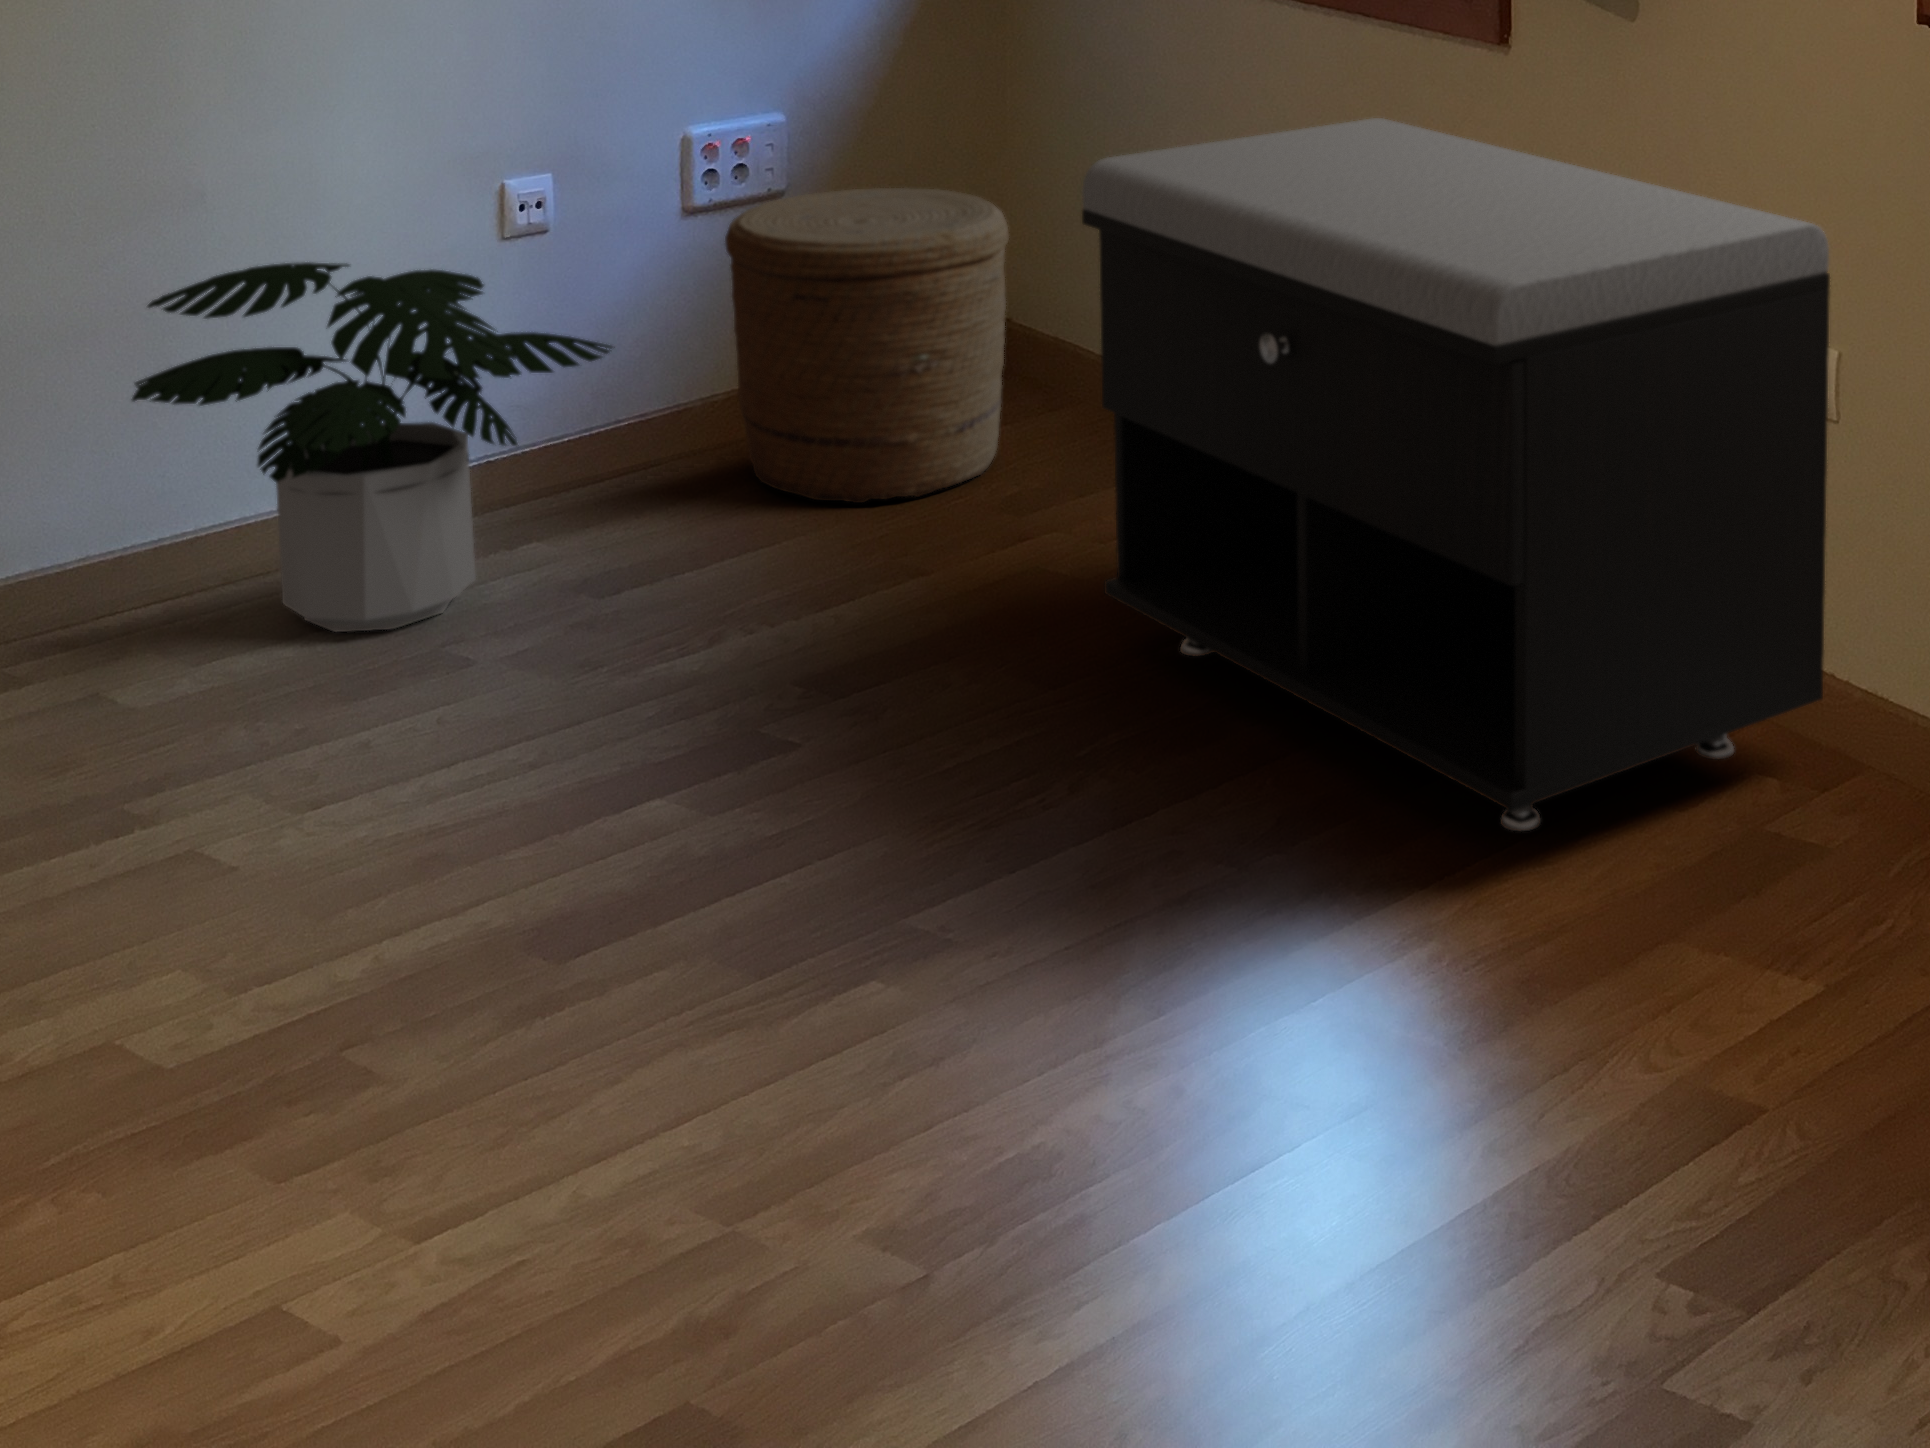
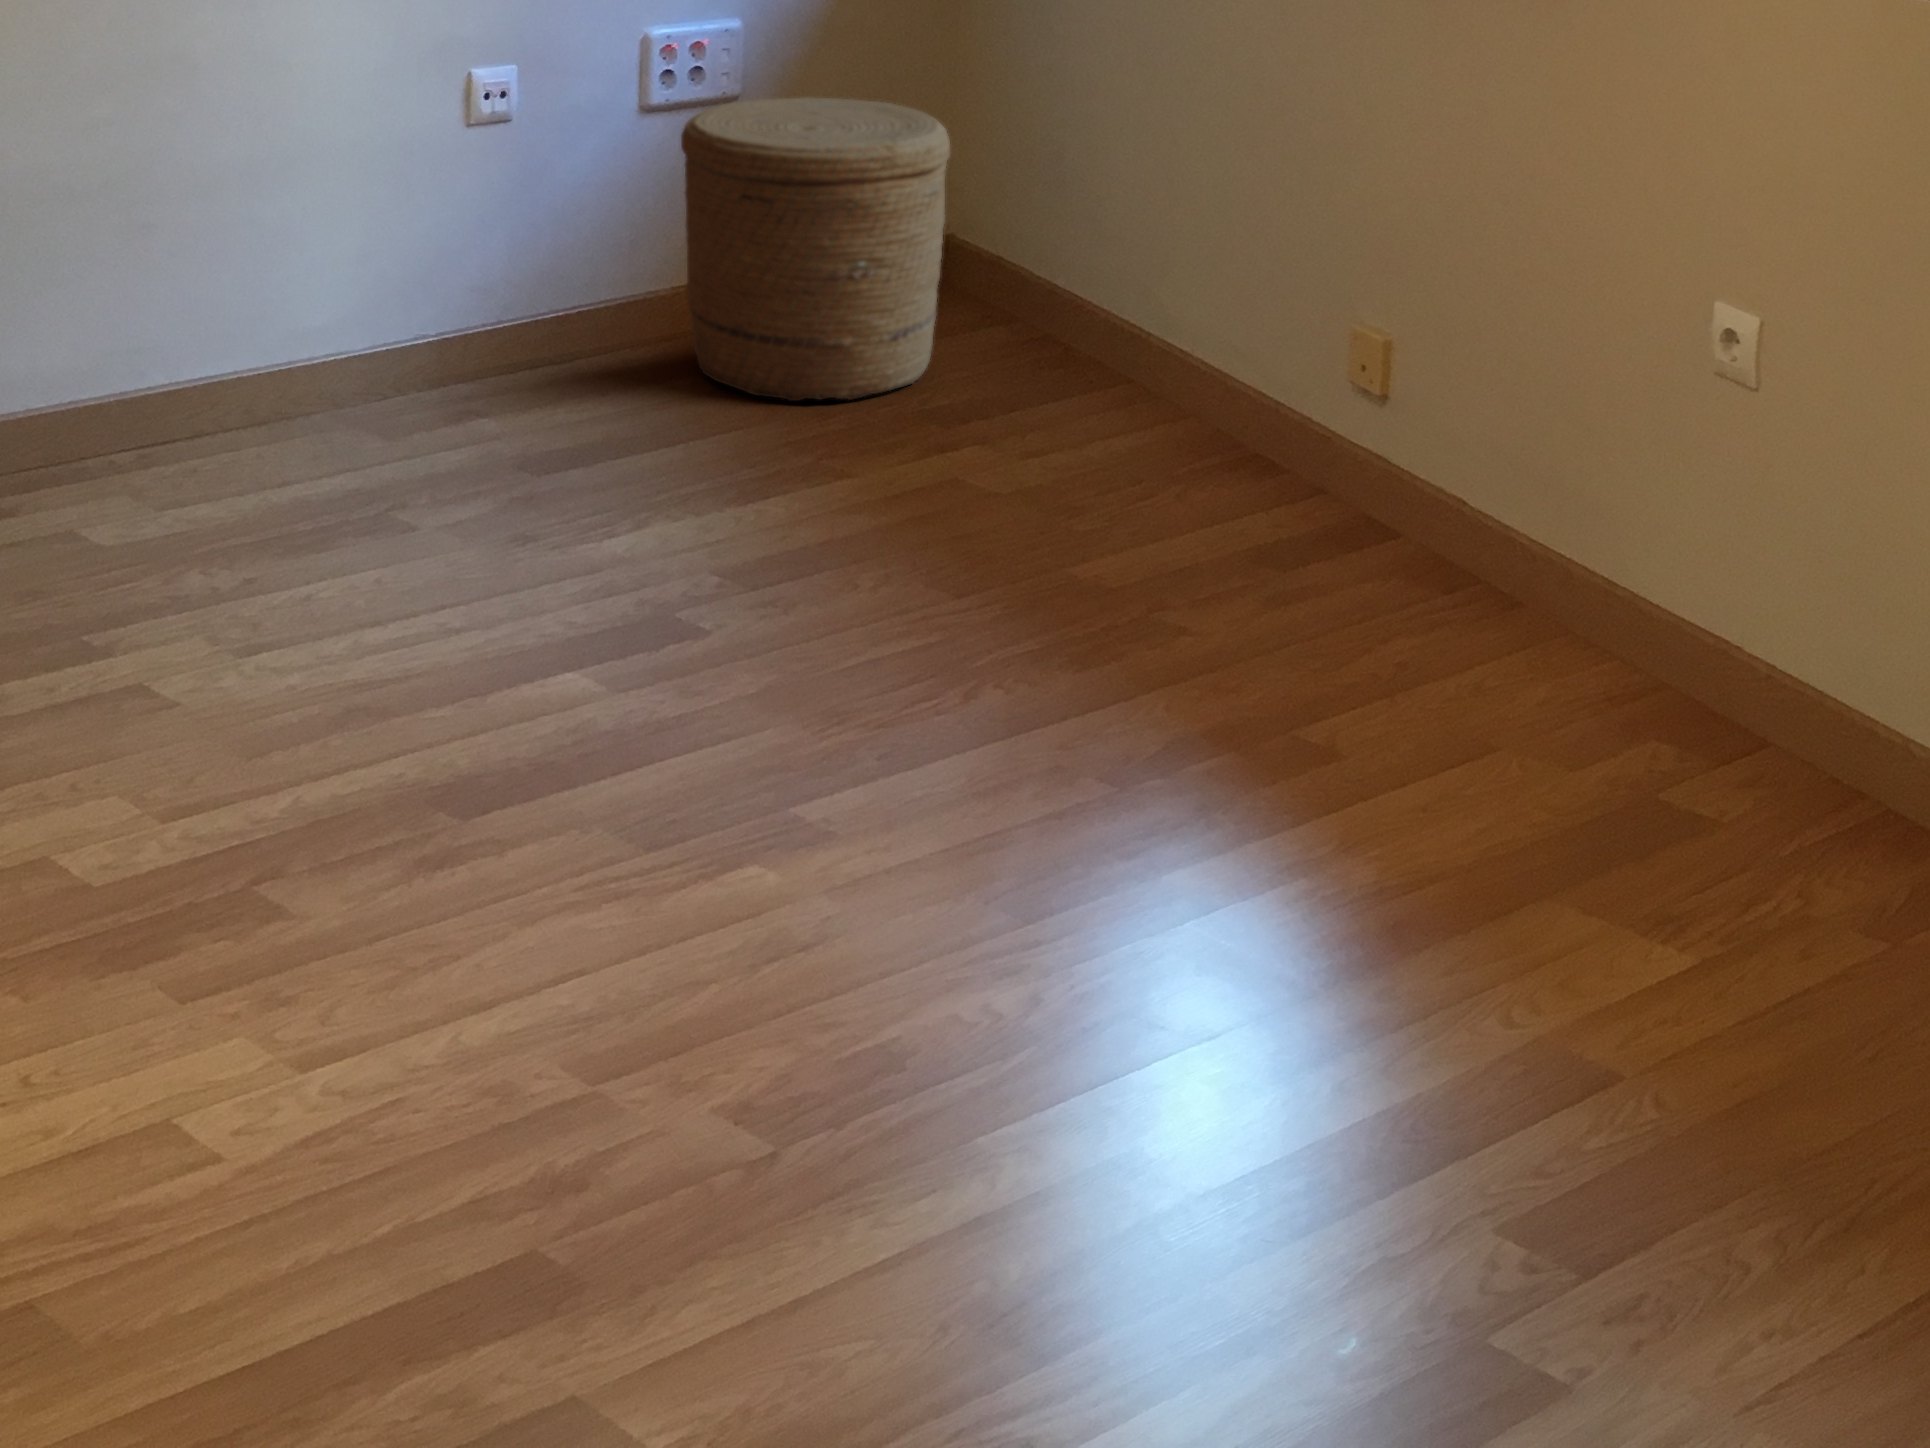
storage bench: present [1082,118,1830,831] -> none [1013,55,1757,769]
potted plant: present [132,262,612,632] -> none [138,132,571,481]

